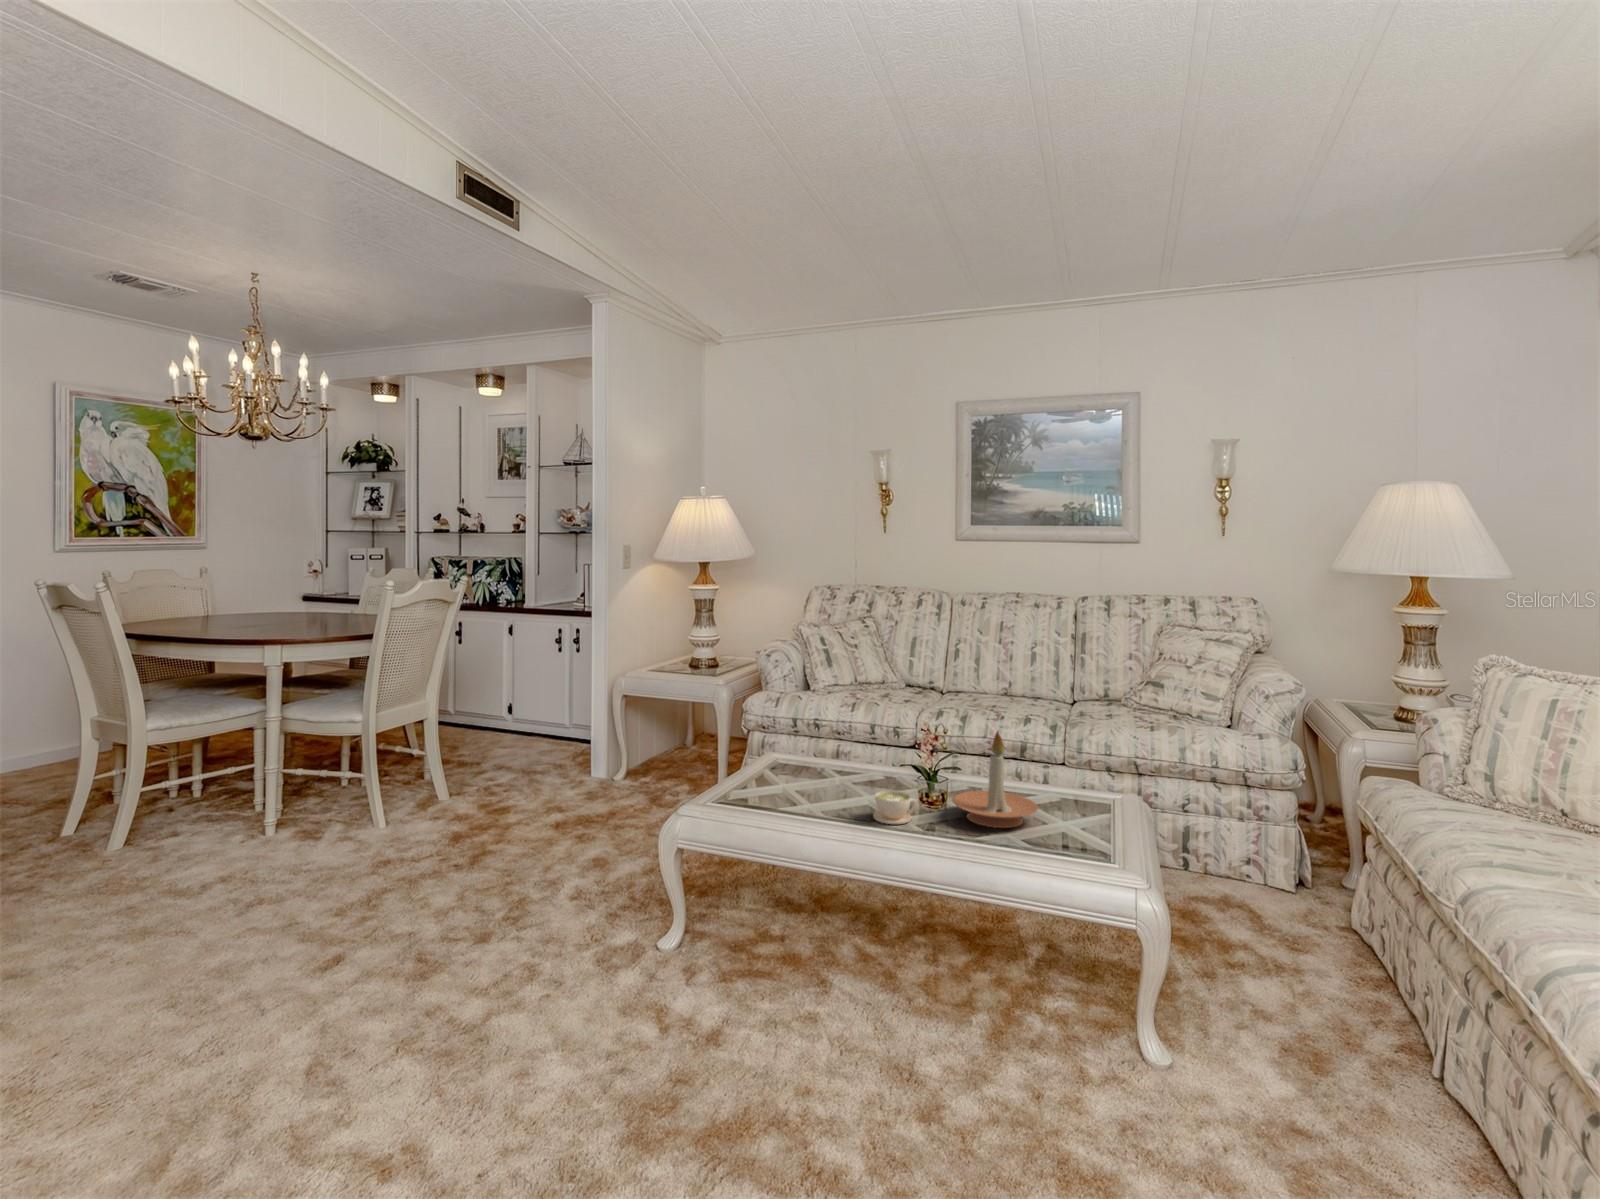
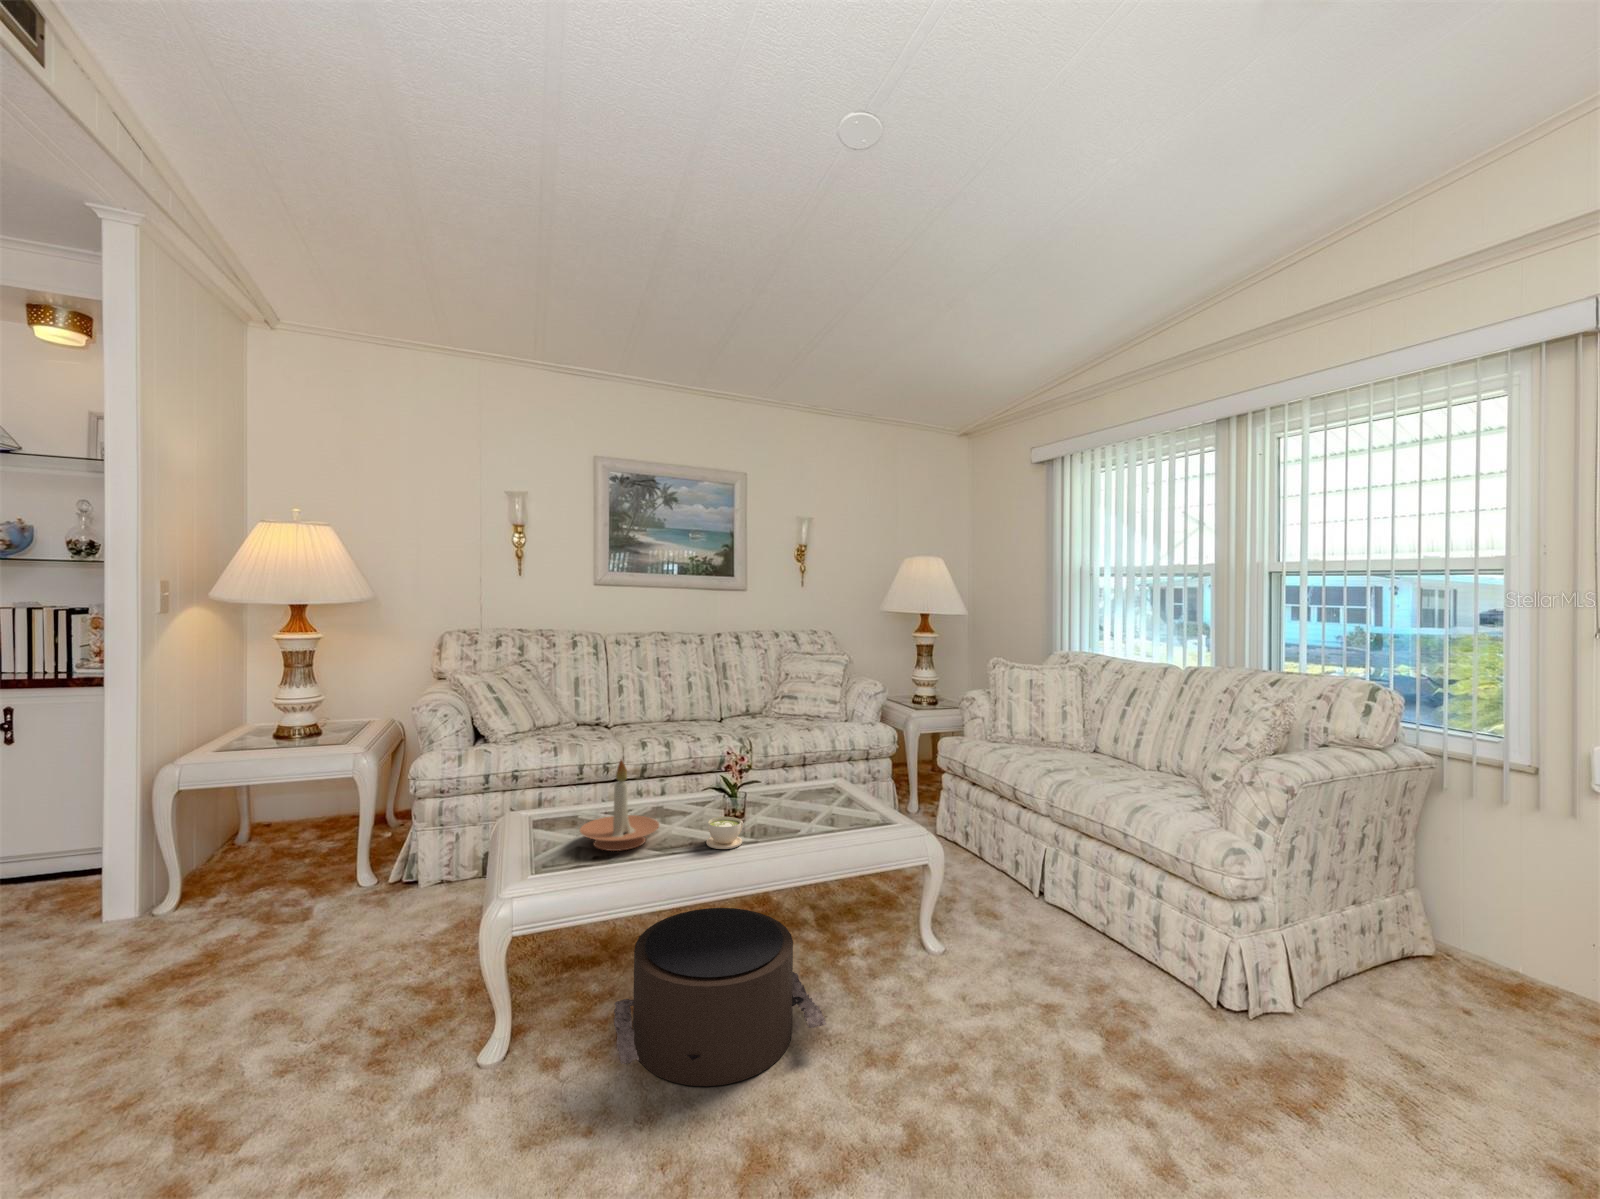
candle holder: present [953,731,1038,828] -> present [580,760,659,851]
pouf: none [719,876,936,1044] -> present [614,908,826,1086]

